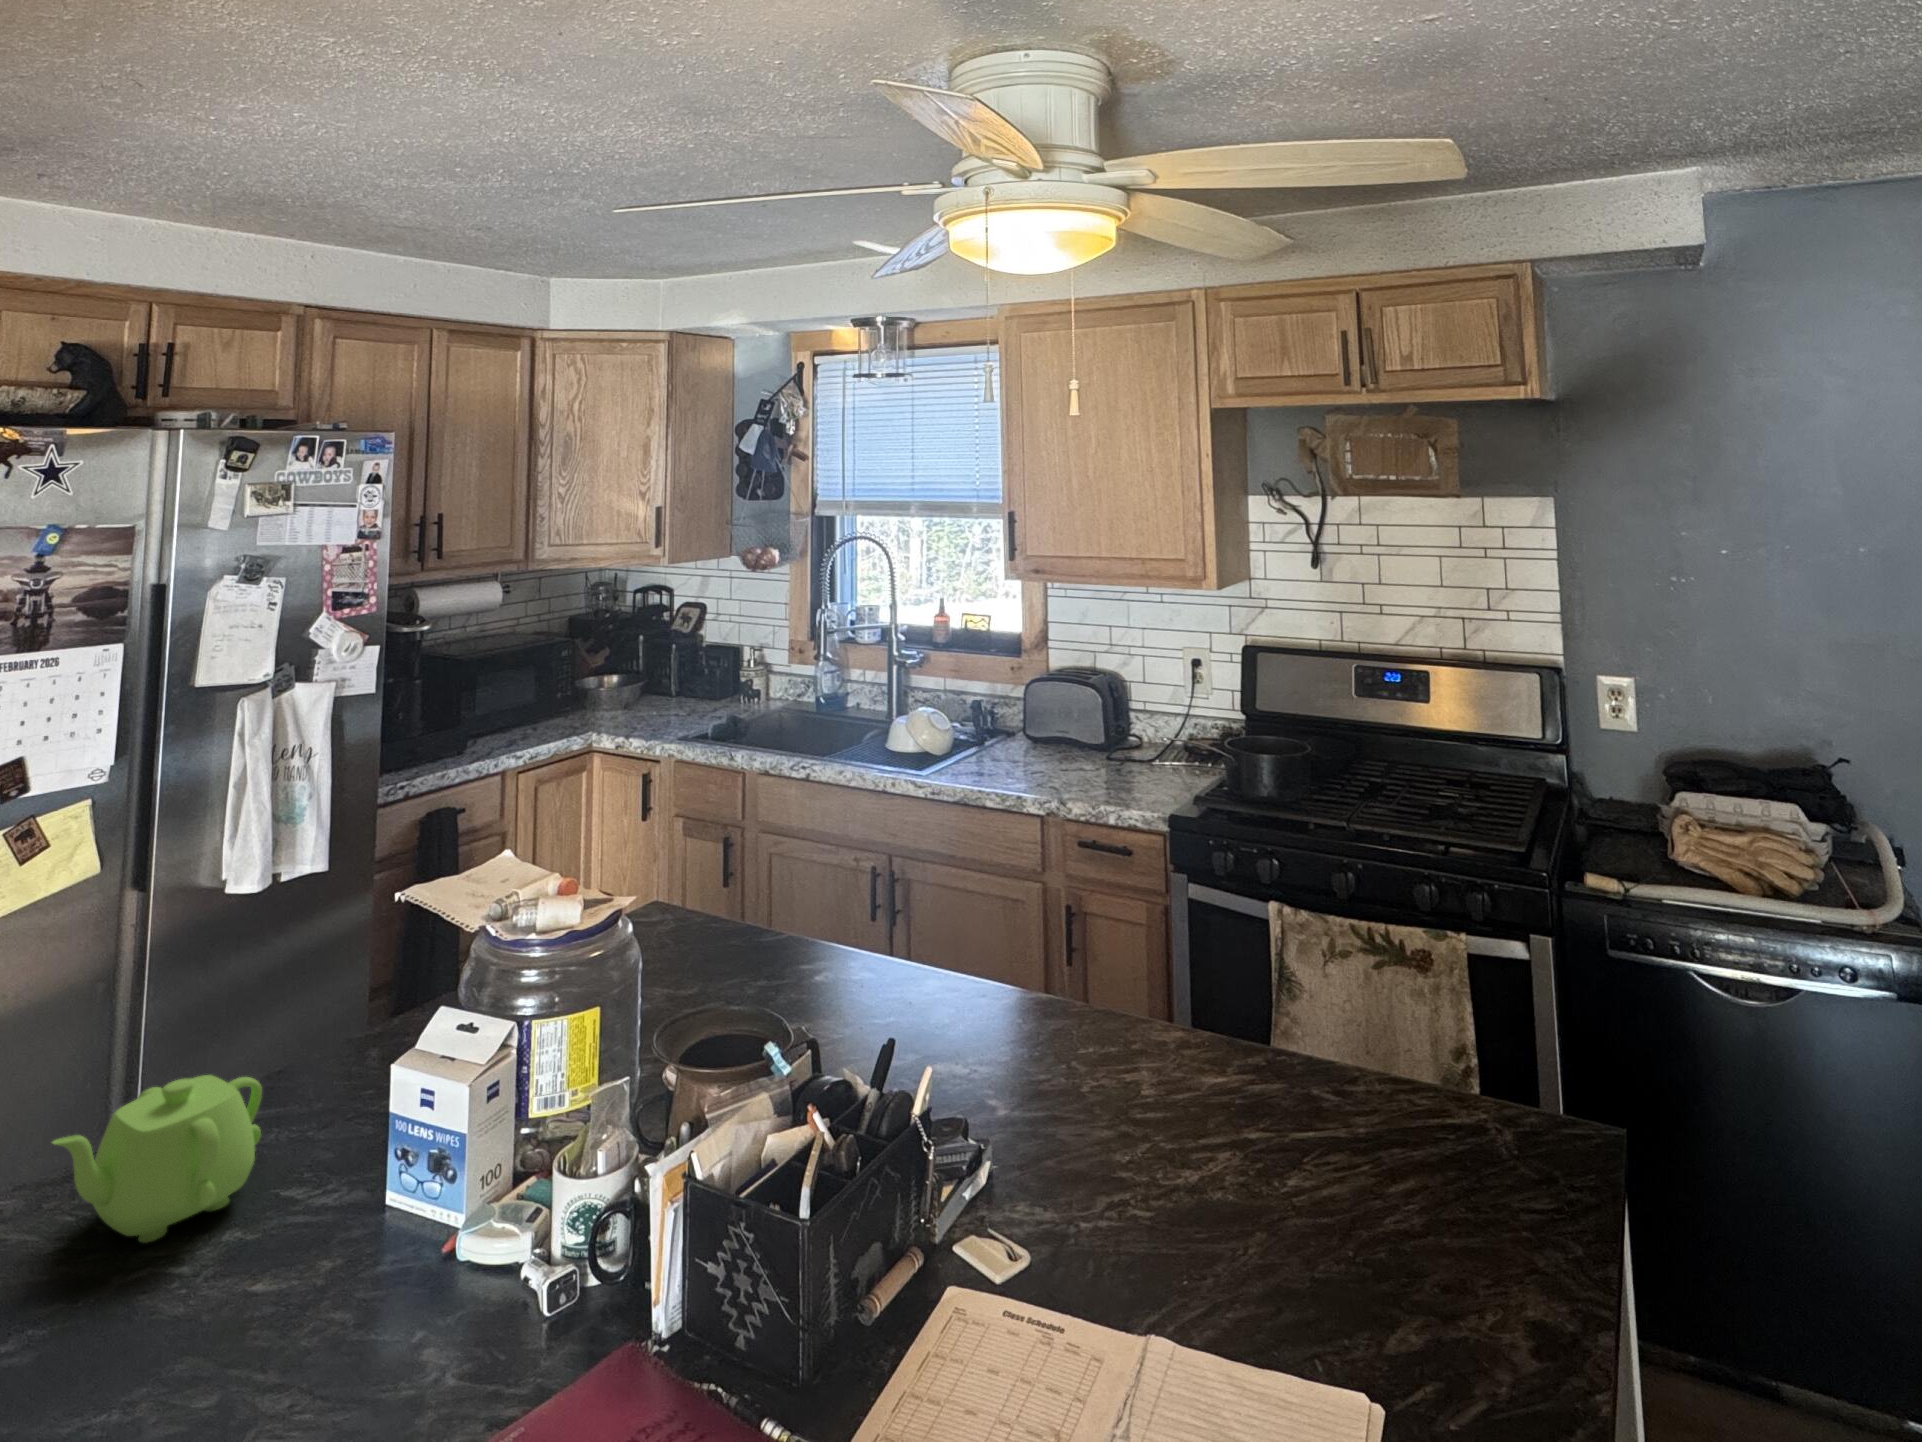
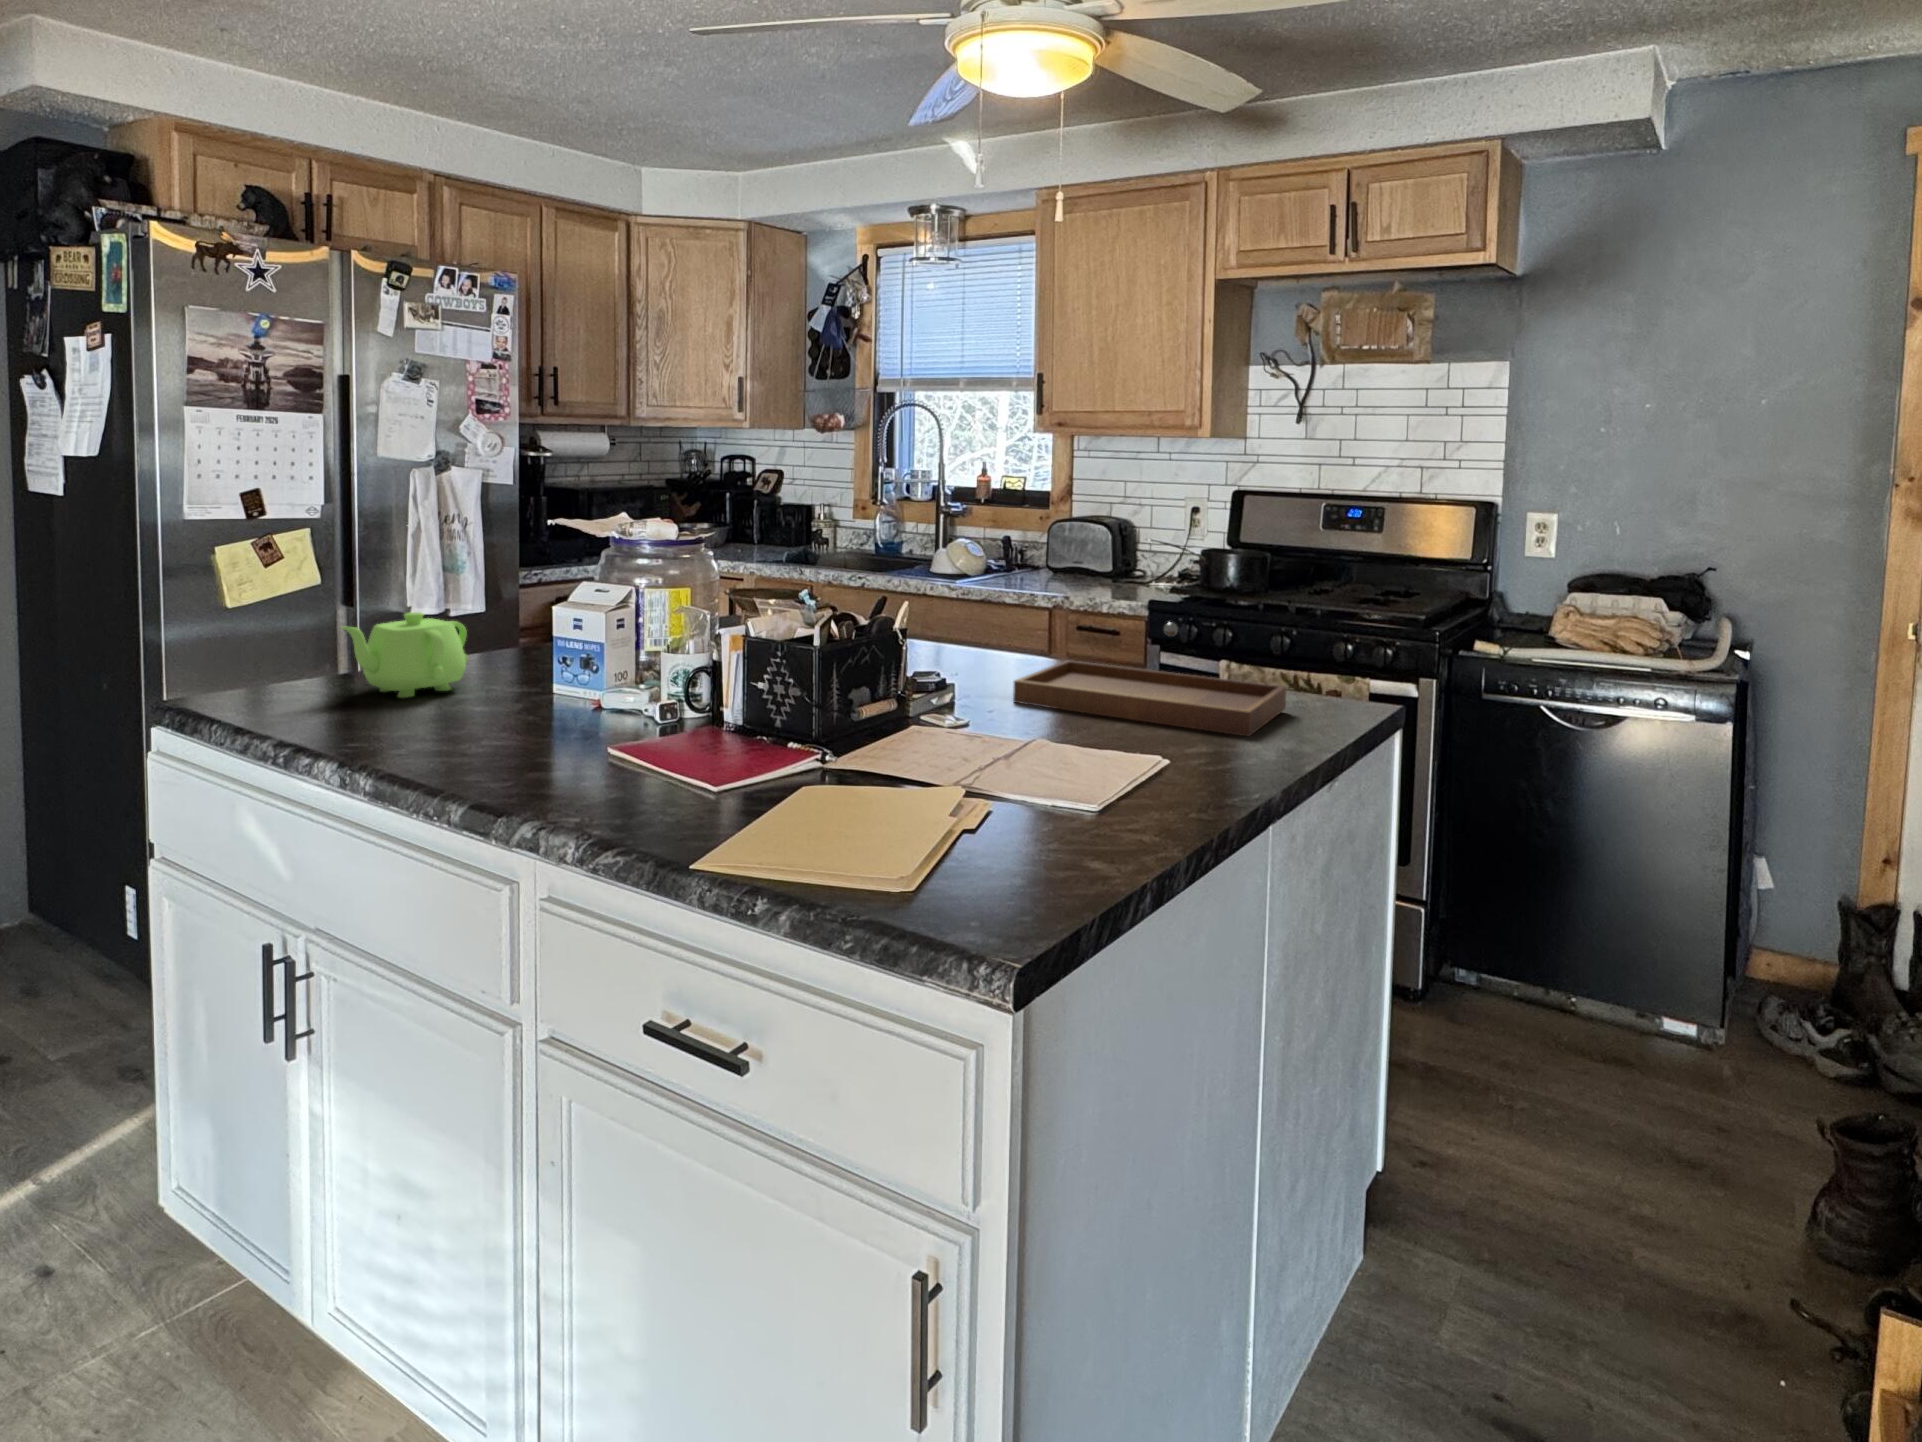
tray: none [1070,1009,1456,1244] -> present [1013,622,1287,737]

